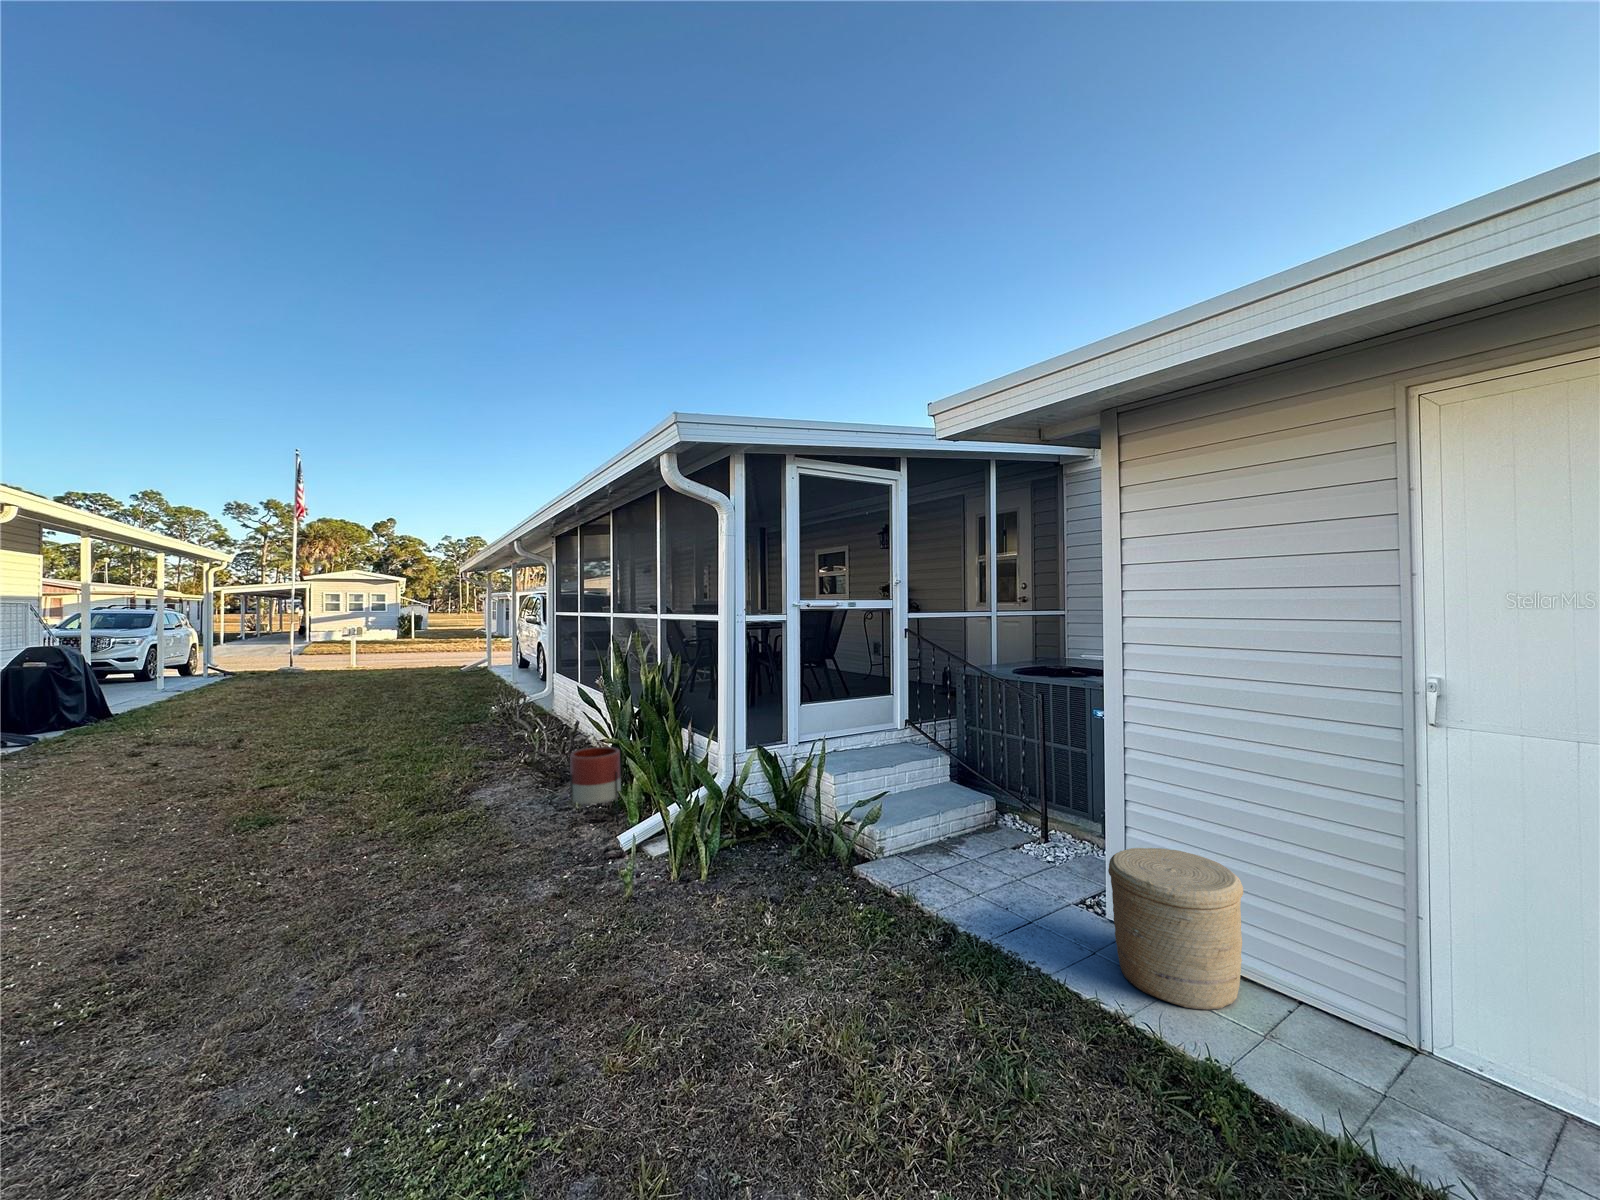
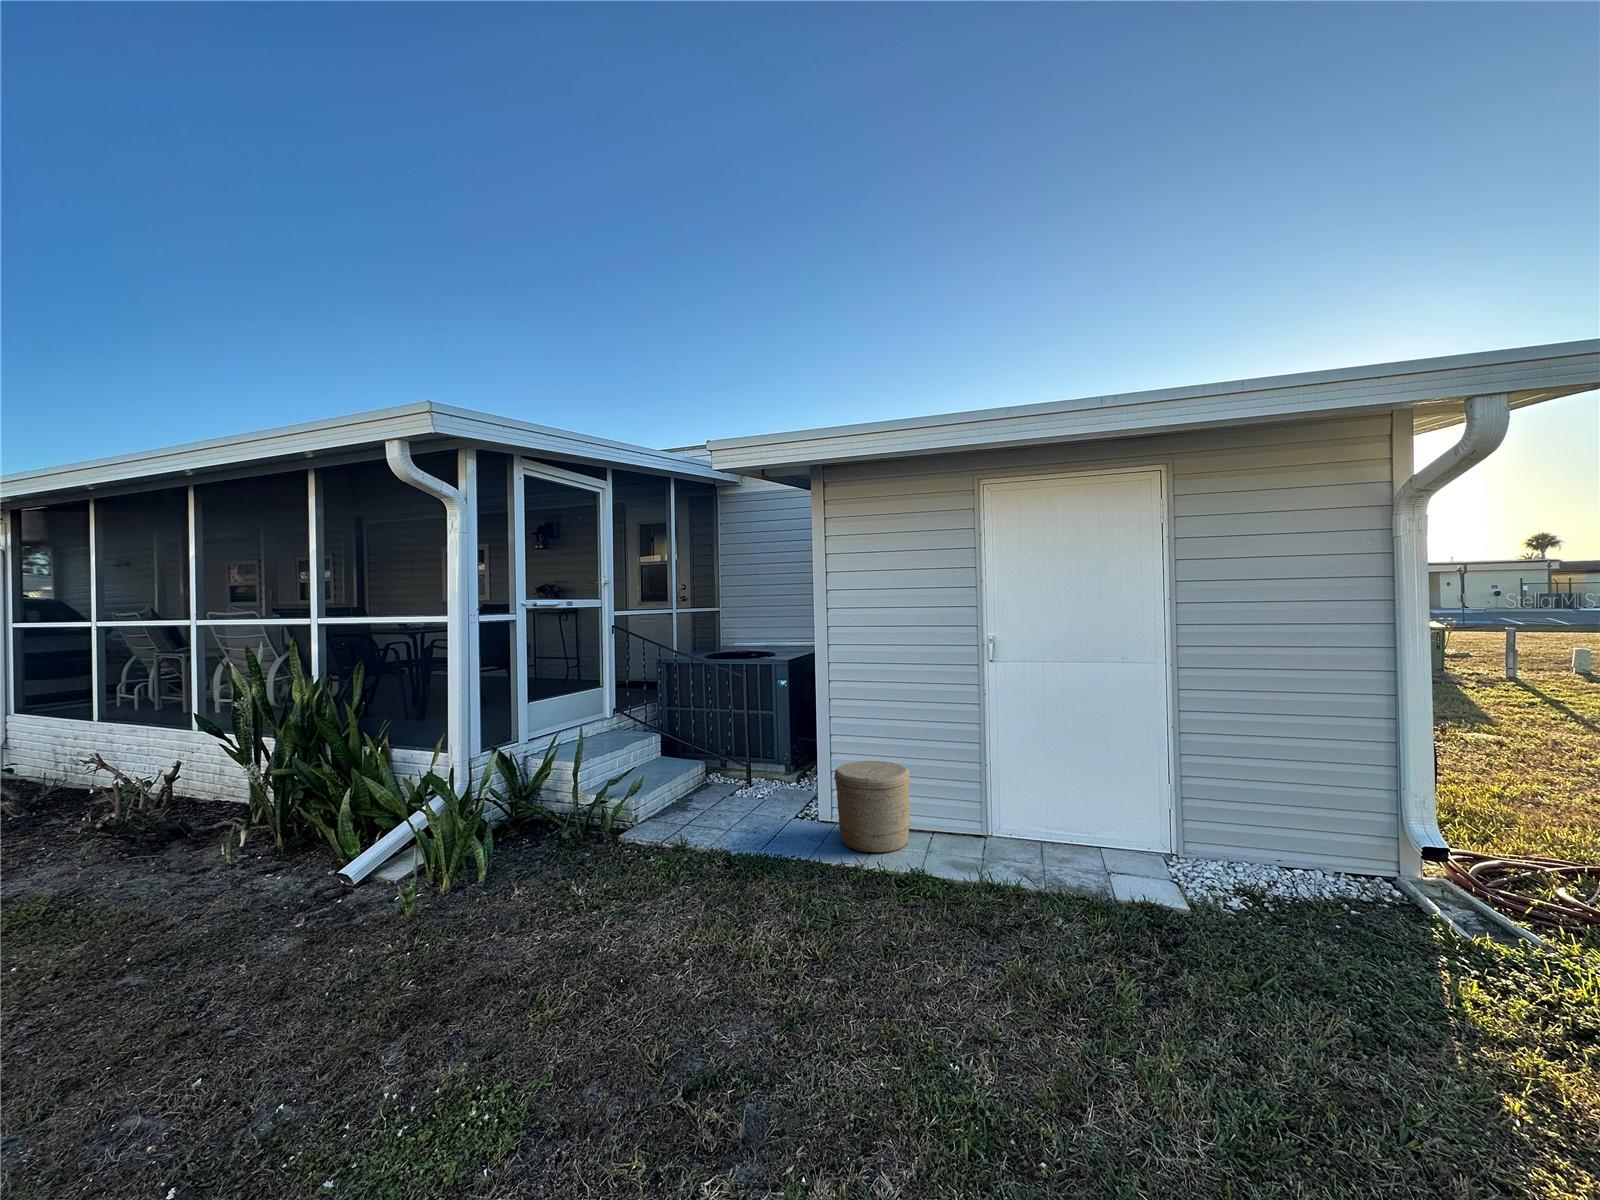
planter: present [570,747,621,822] -> none [220,780,299,881]

